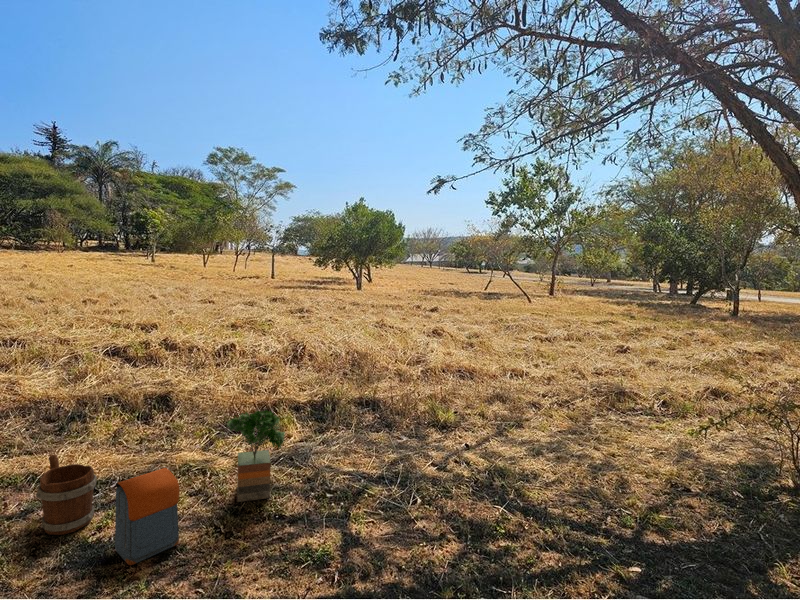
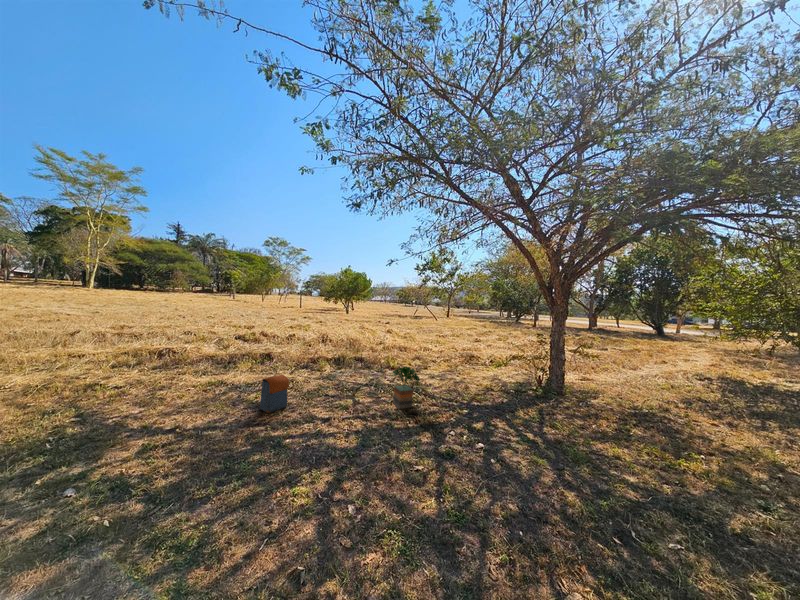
potted tree: present [227,410,285,502] -> present [393,367,420,409]
bucket: present [36,455,97,535] -> none [223,372,248,405]

